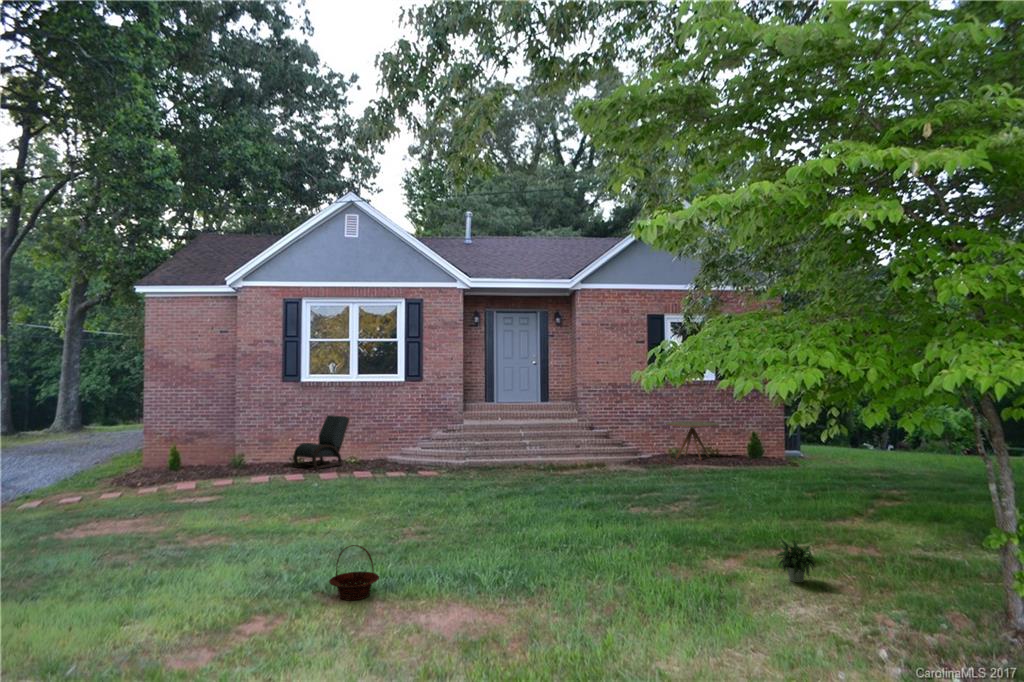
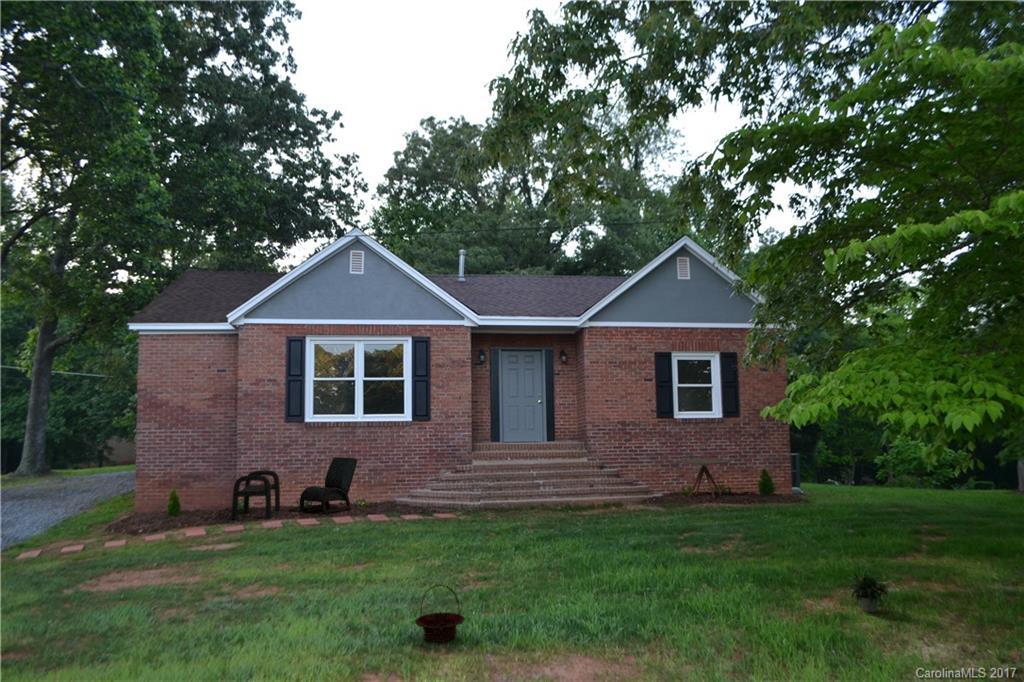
bench: none [226,427,276,474] -> present [232,470,280,520]

